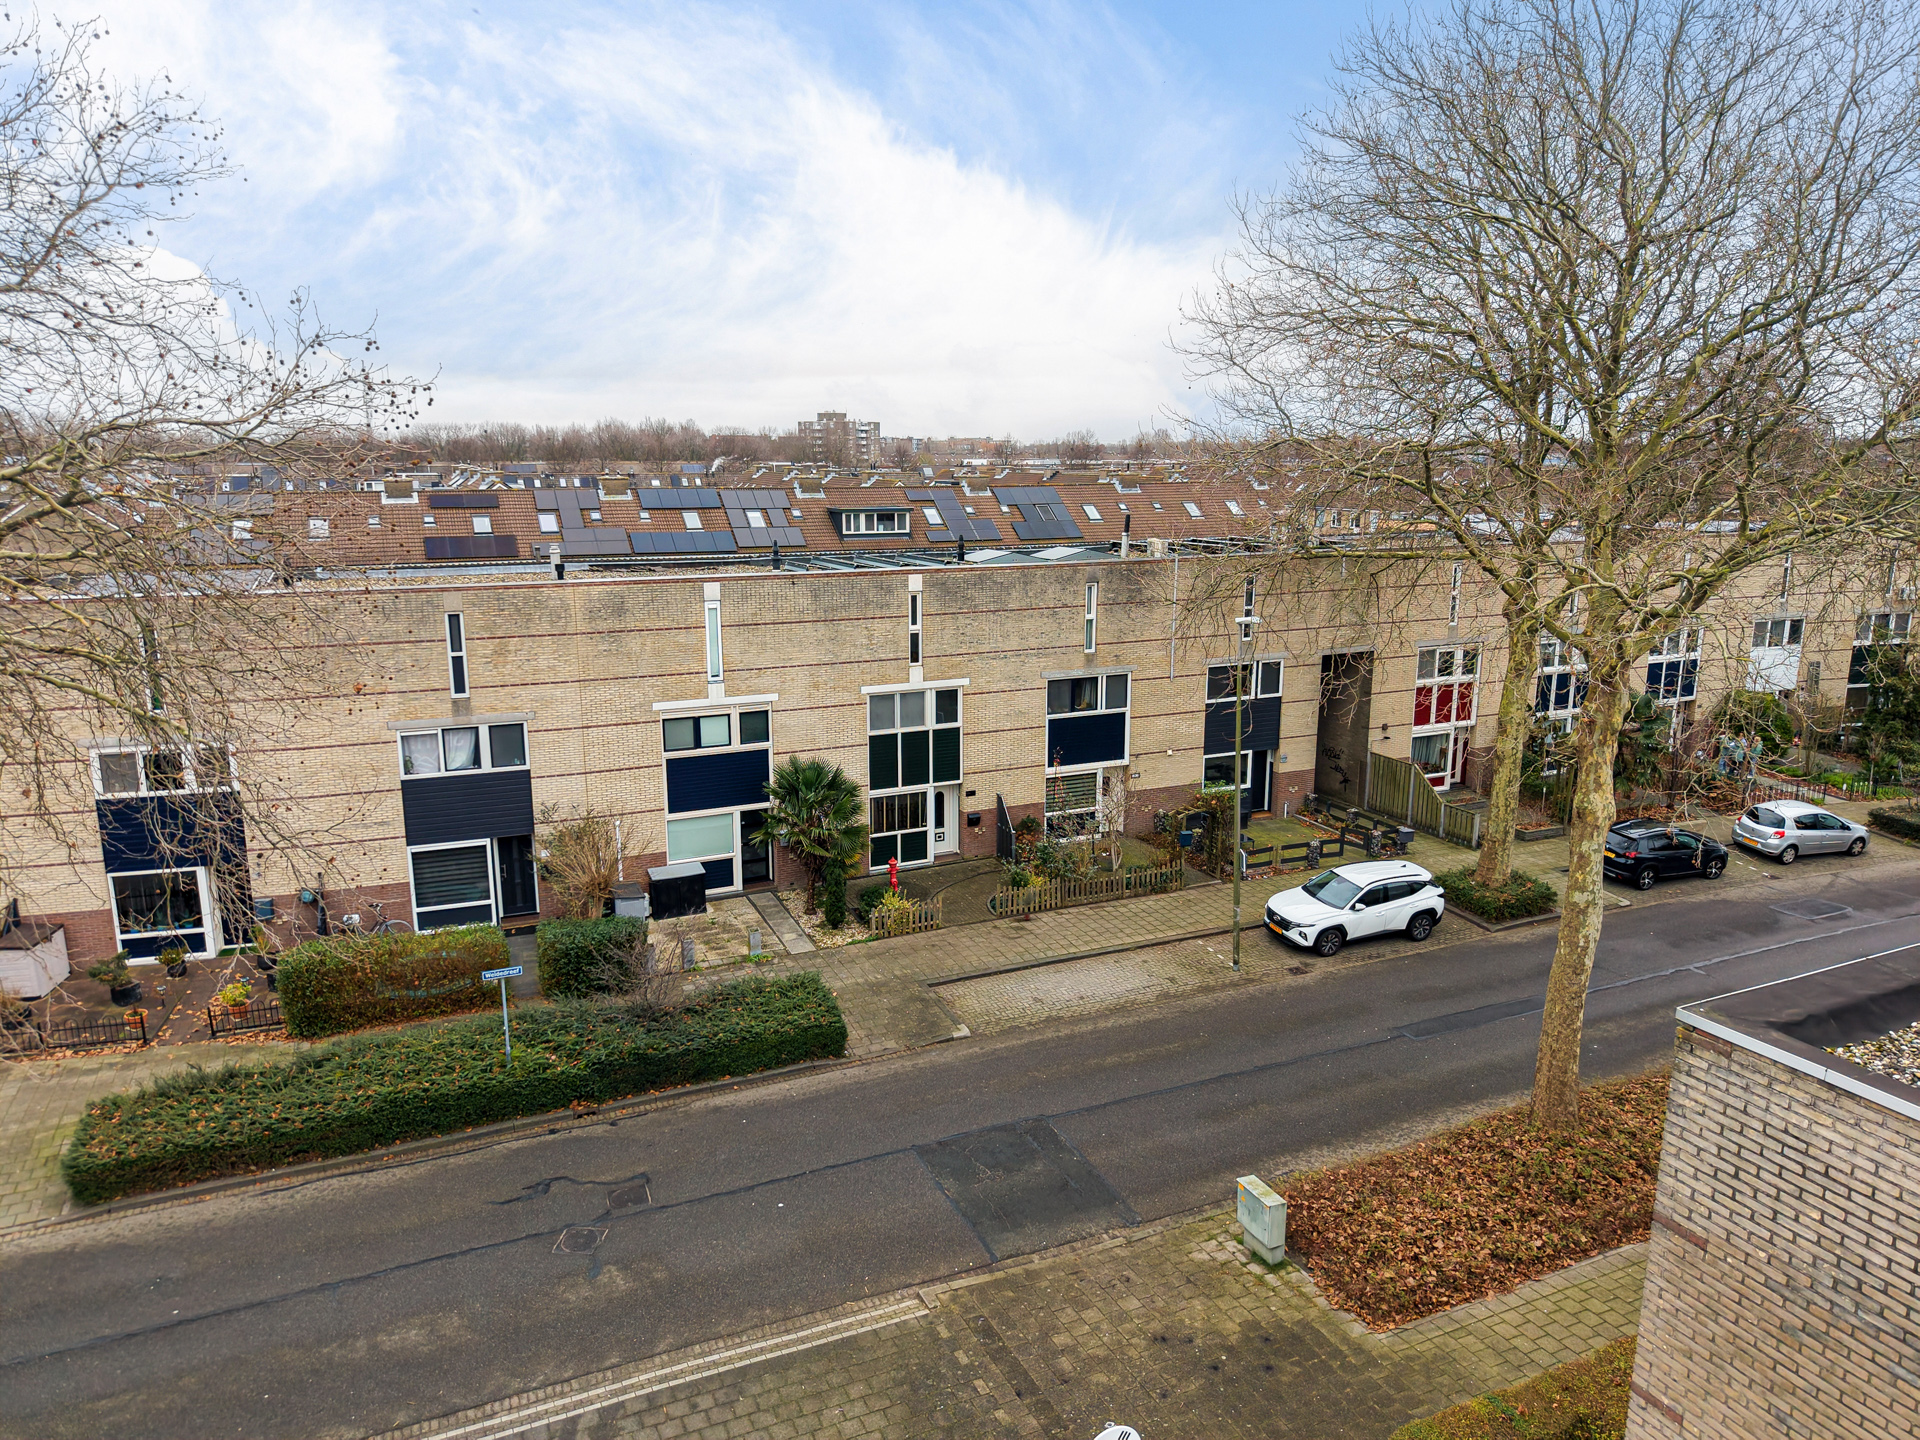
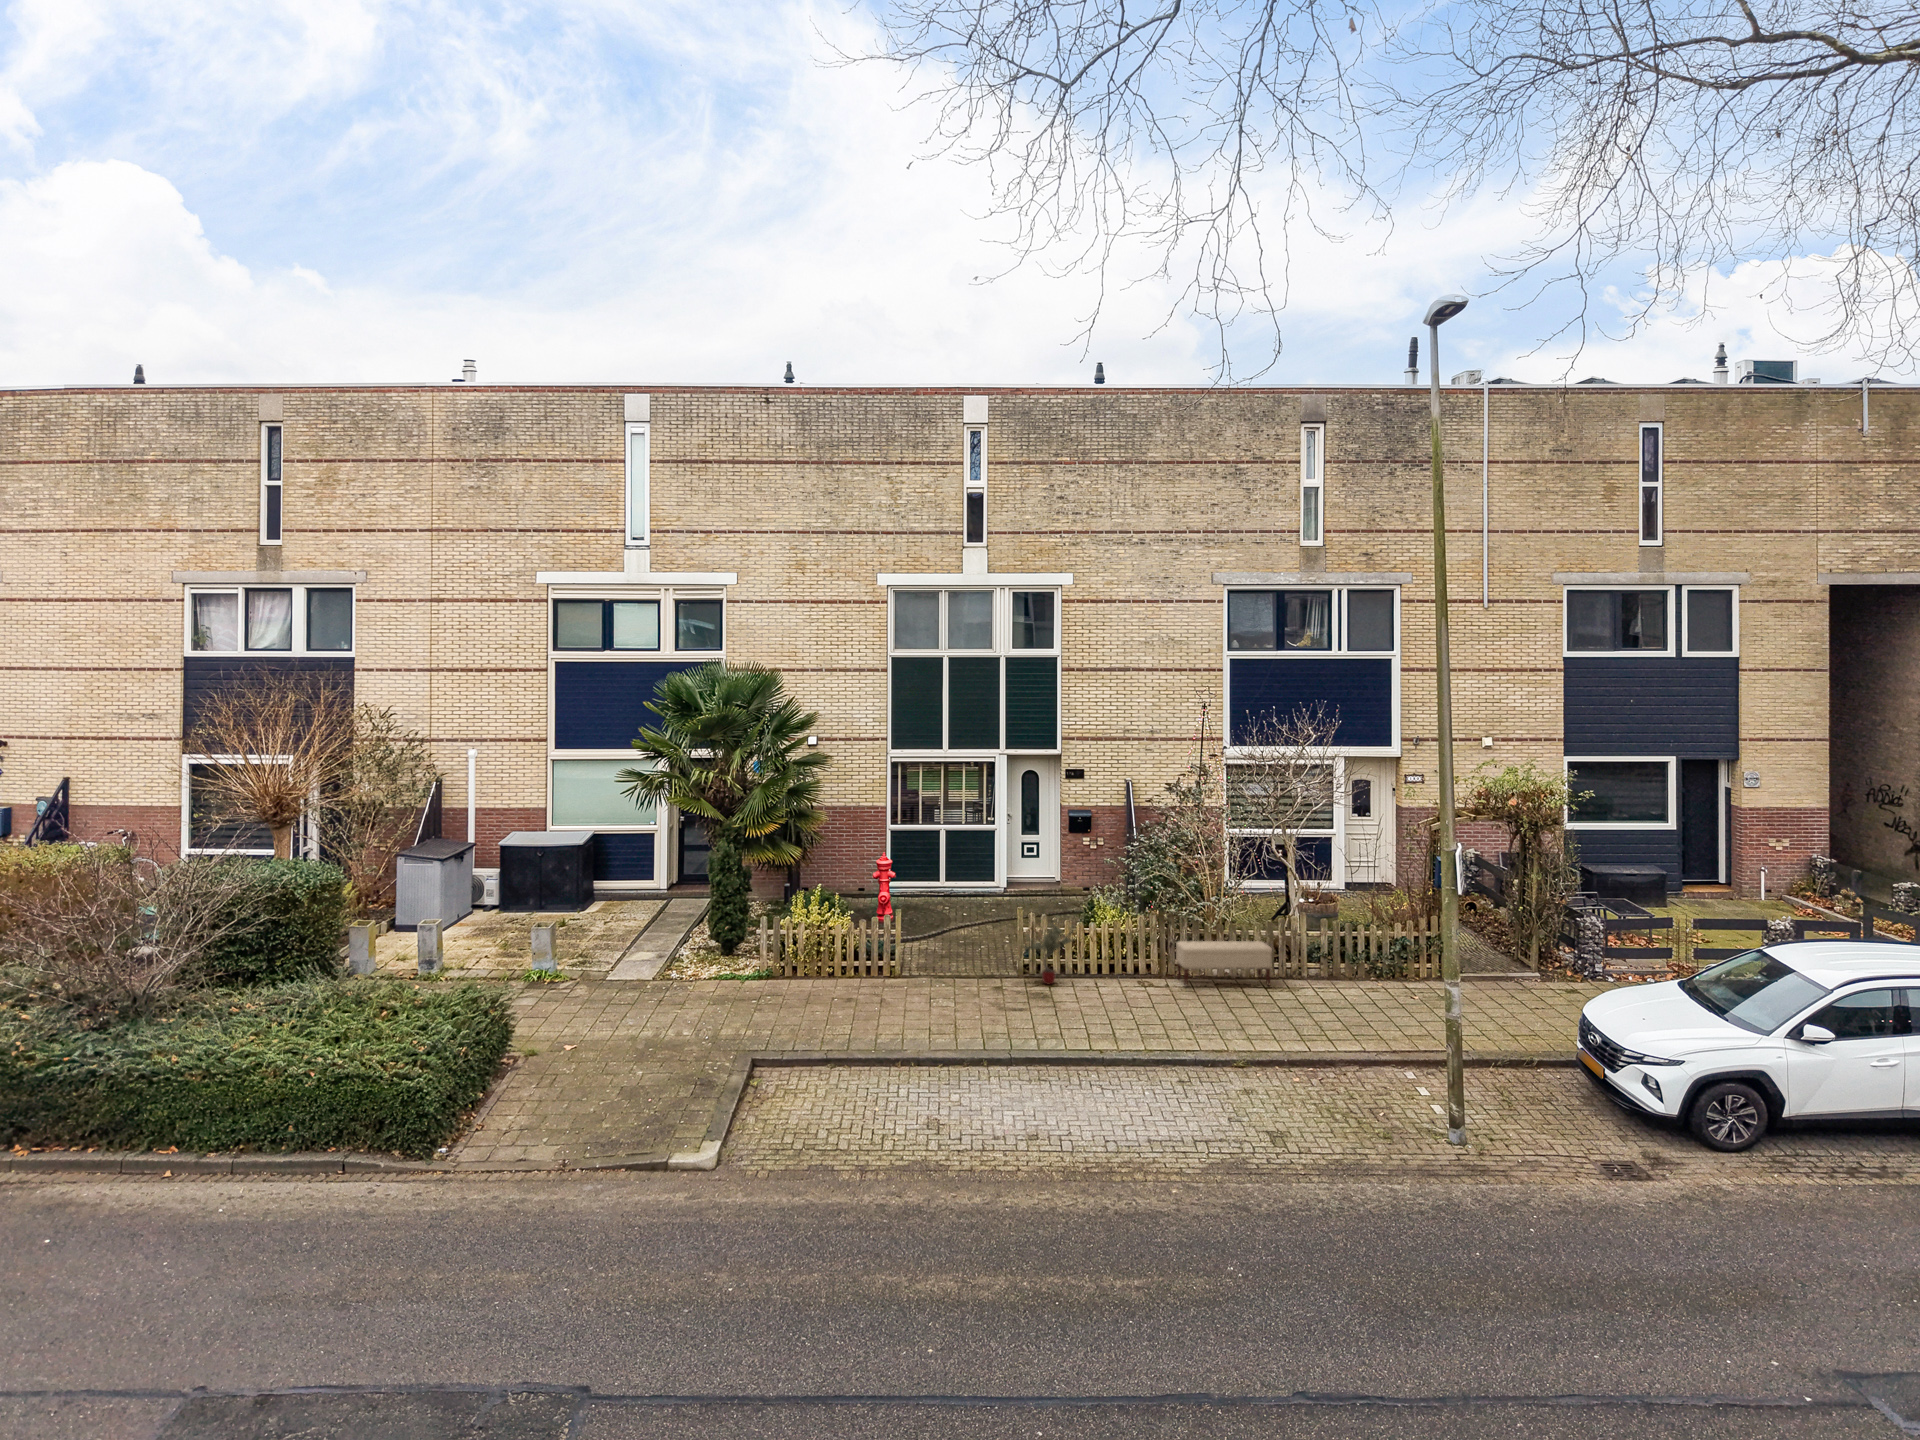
bench: none [1077,885,1120,912] -> present [1176,941,1272,986]

